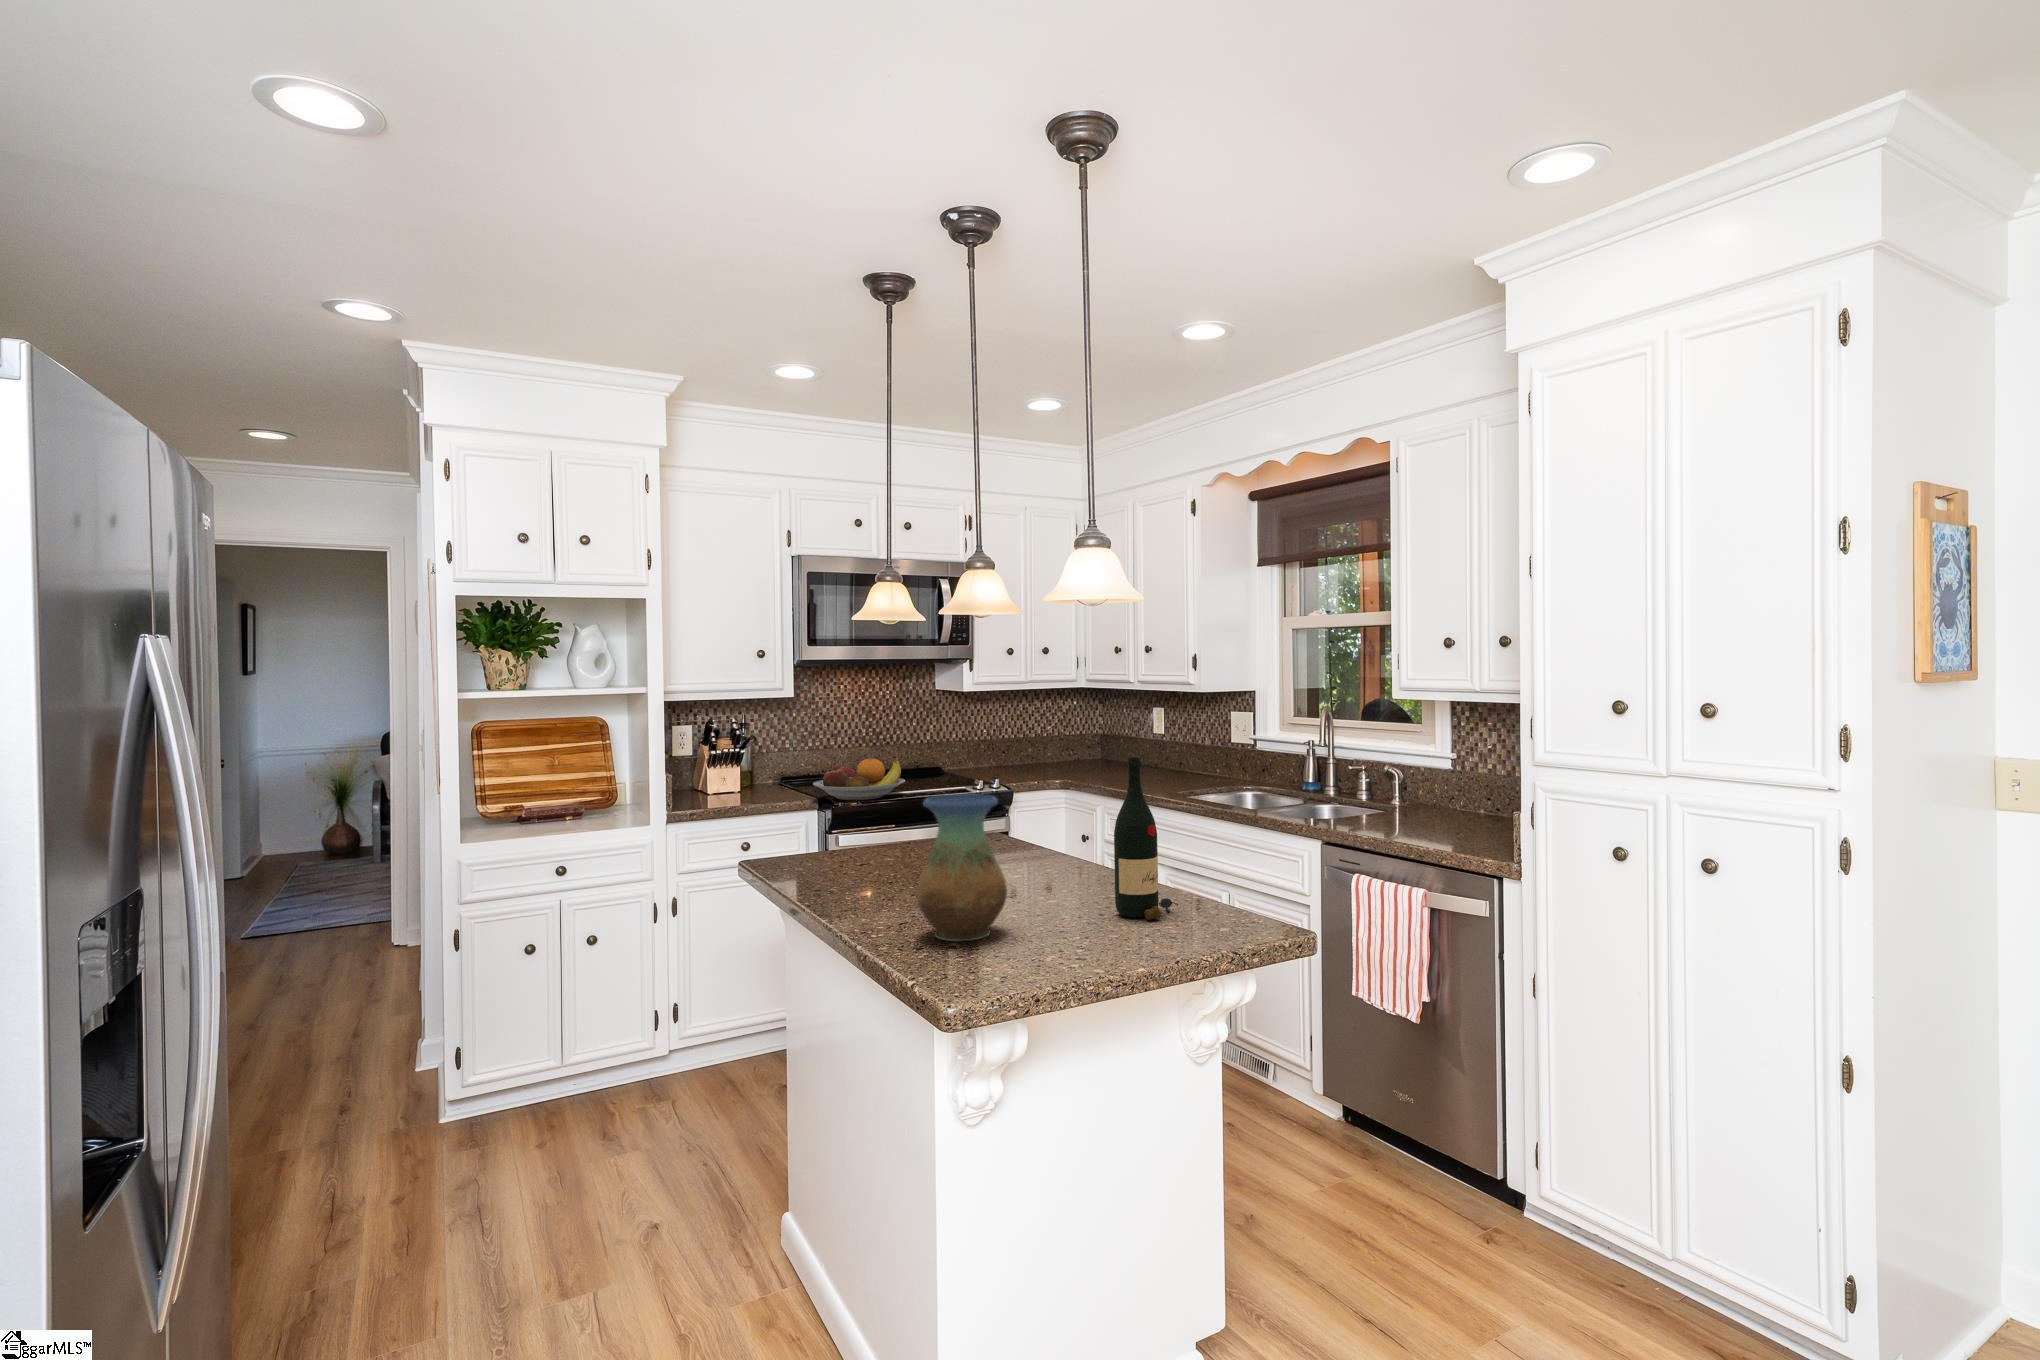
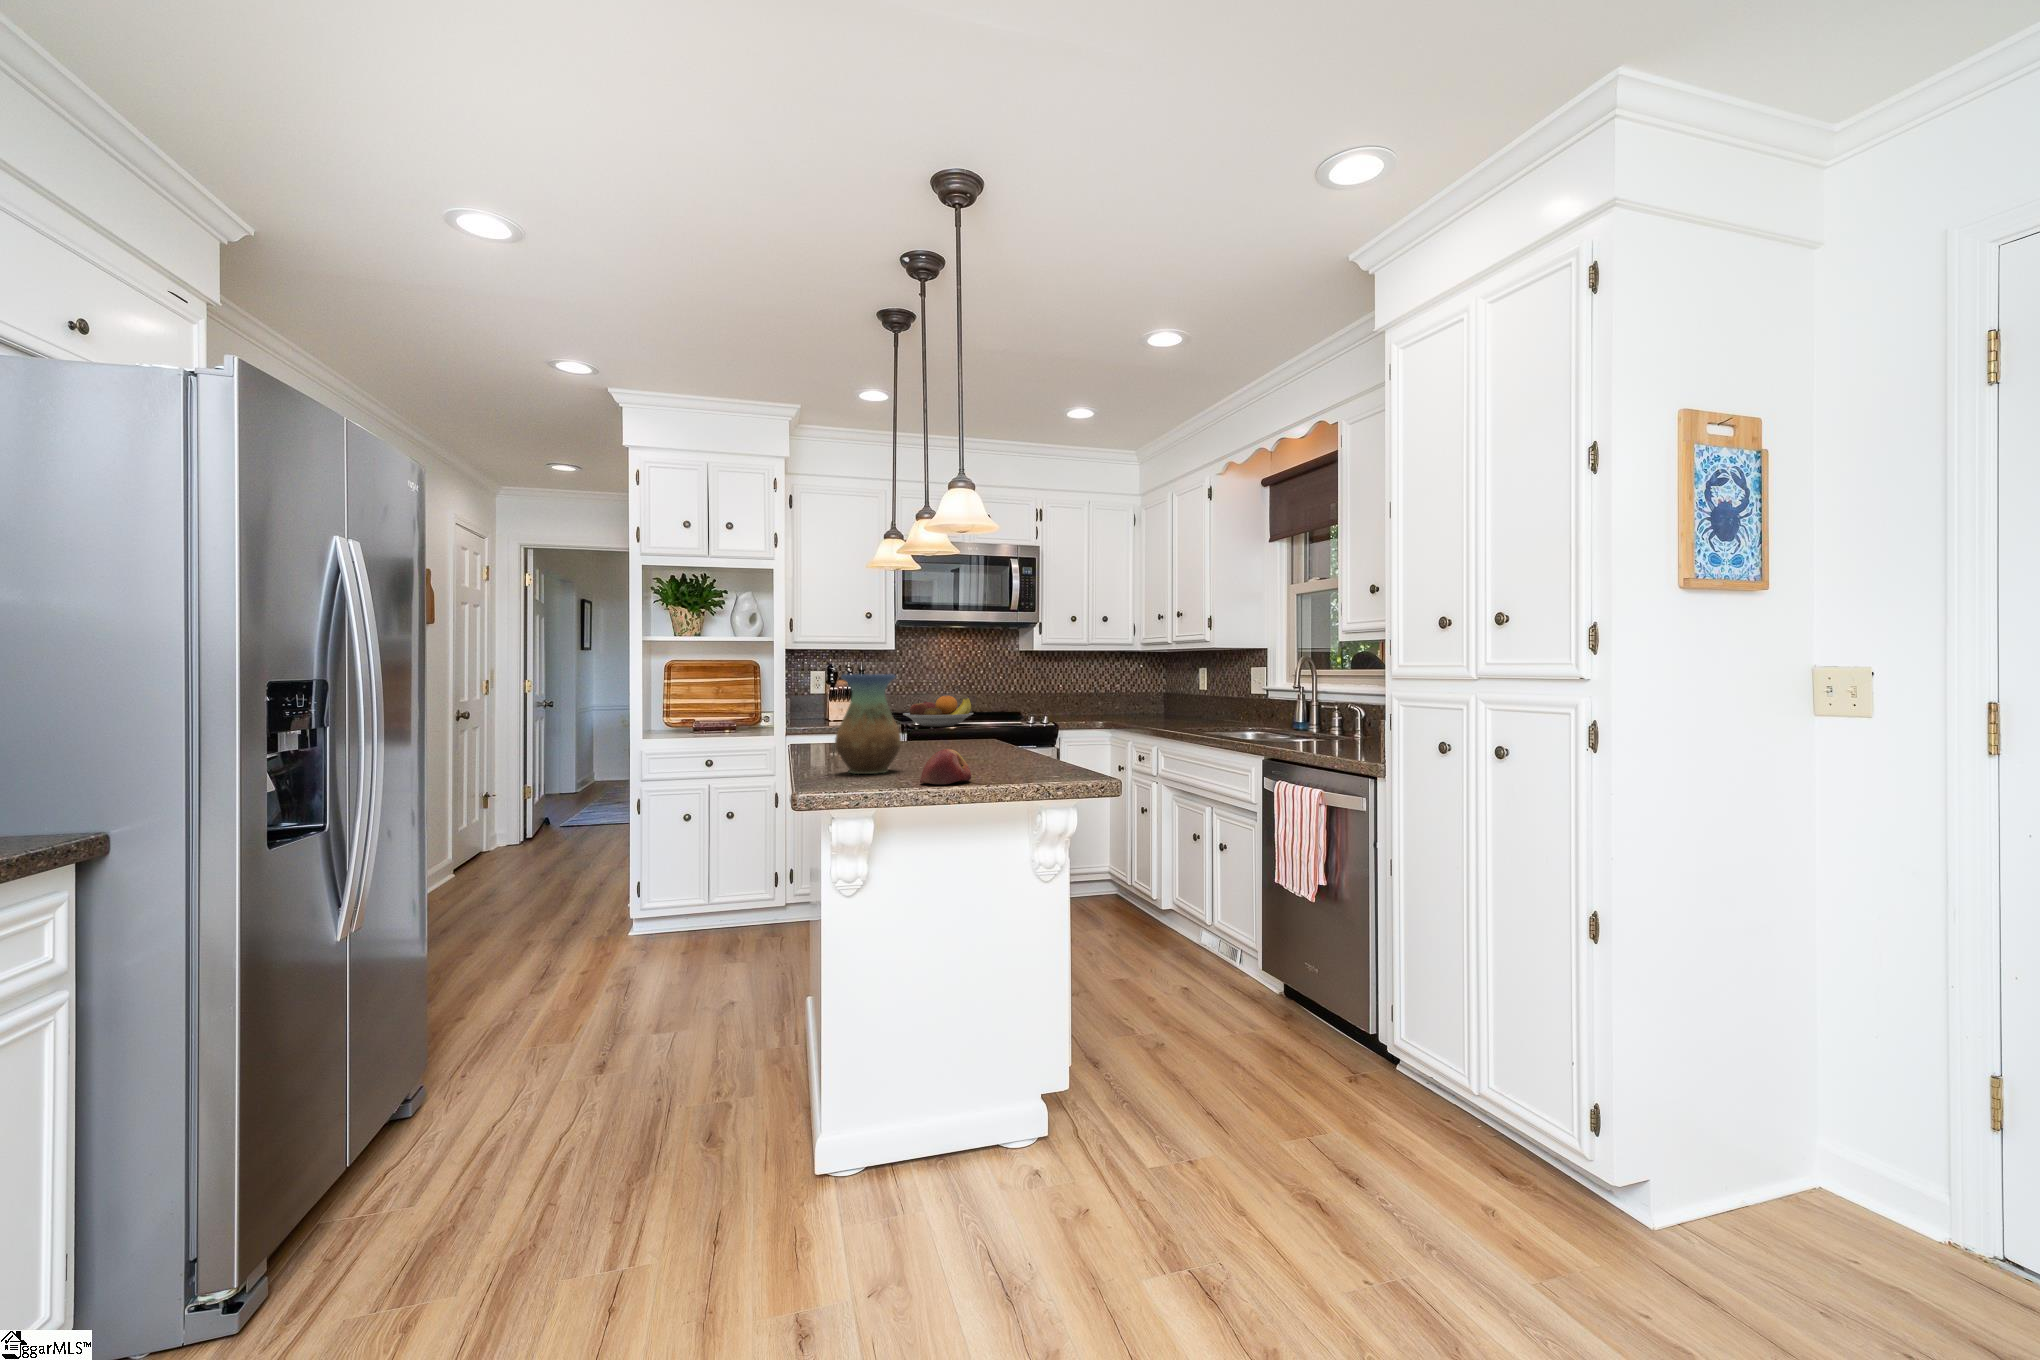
wine bottle: present [1114,757,1178,920] -> none [986,650,1033,769]
apple: none [1094,916,1166,972] -> present [920,749,972,784]

